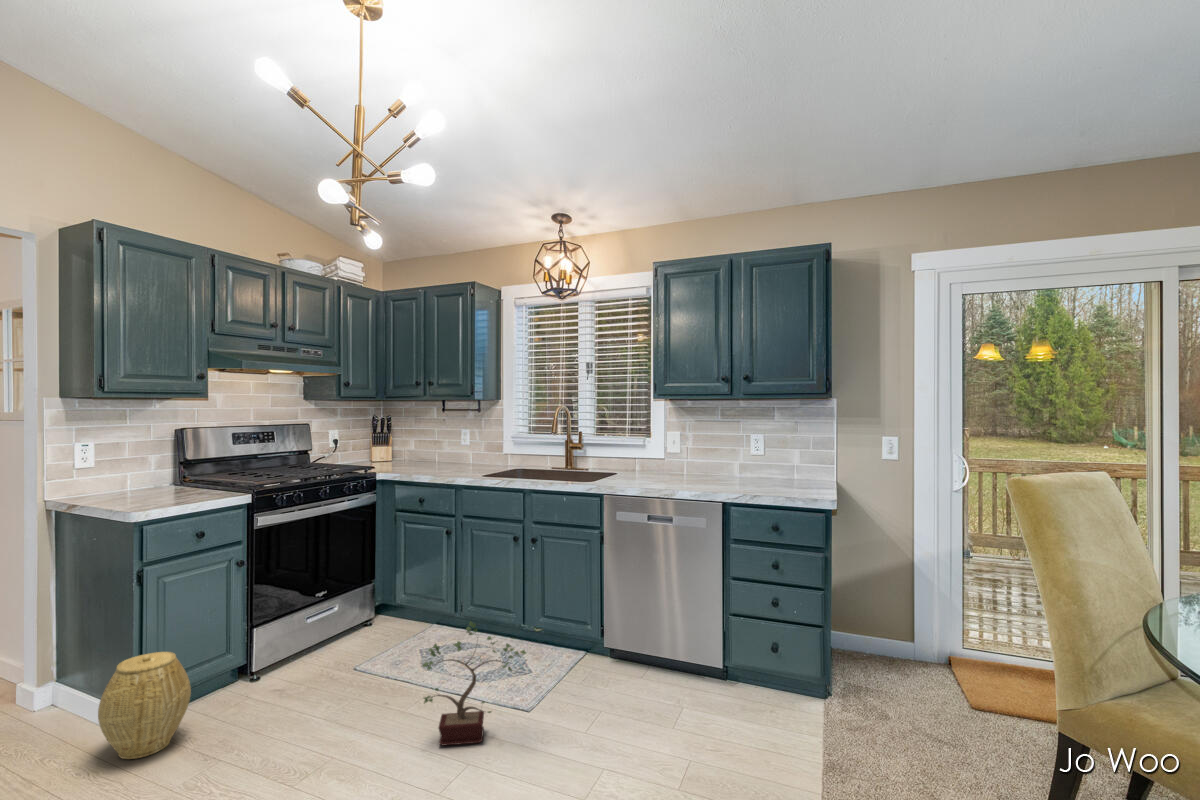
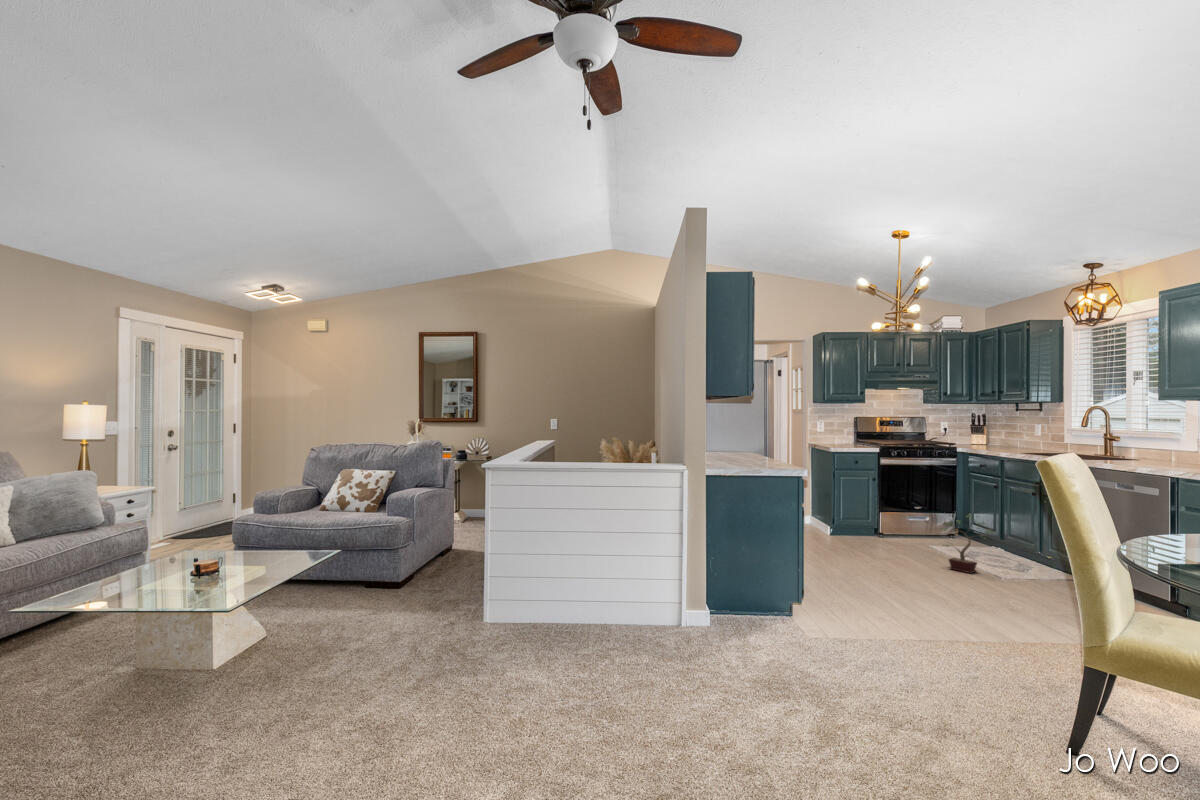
woven basket: present [98,652,191,759] -> none [820,505,851,543]

